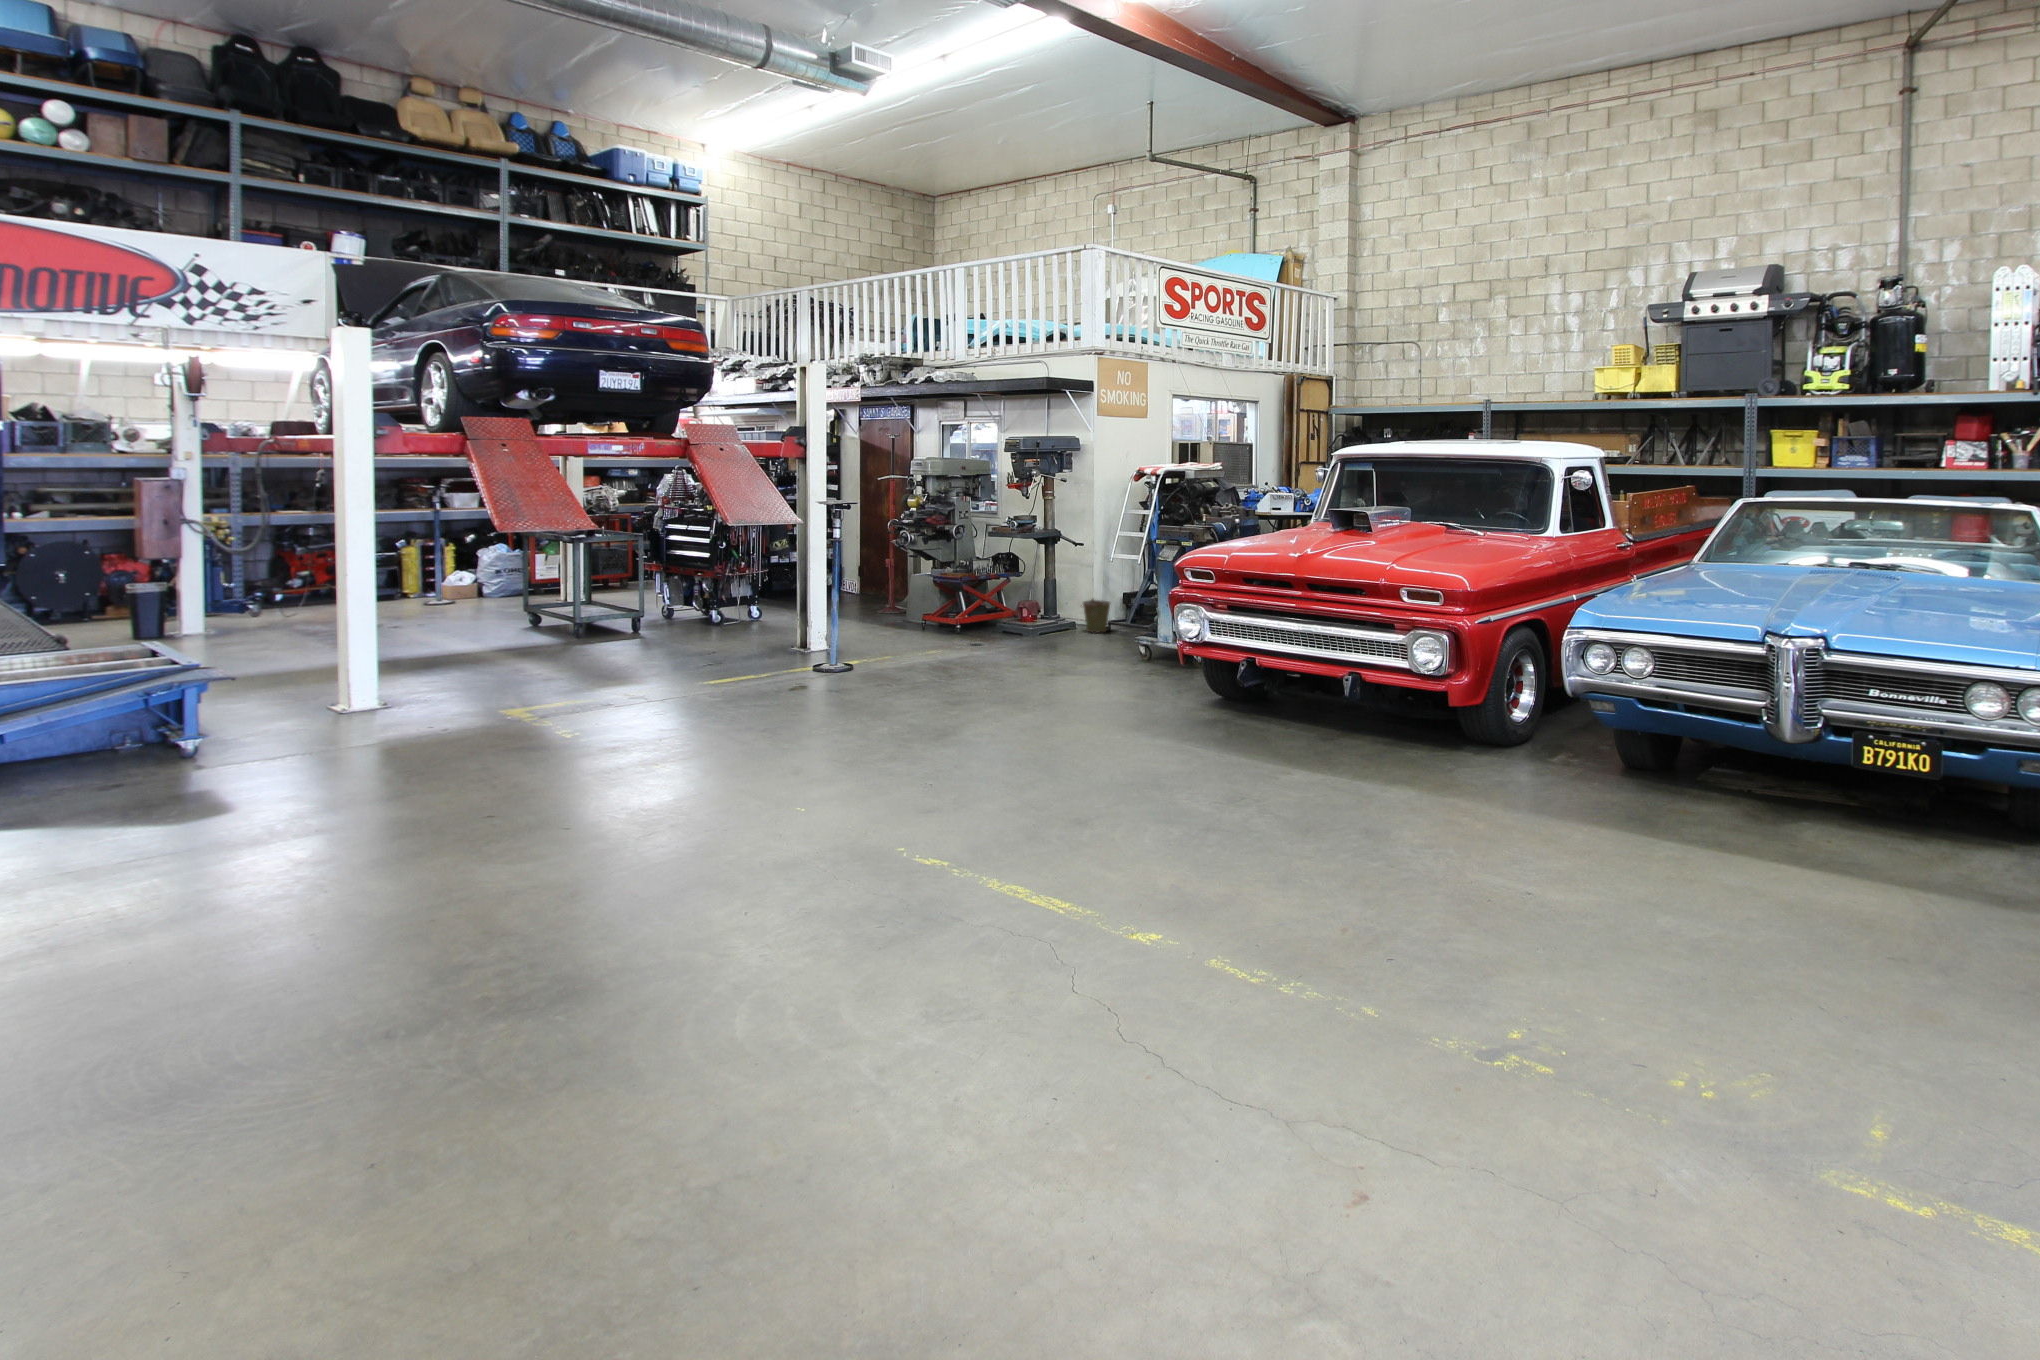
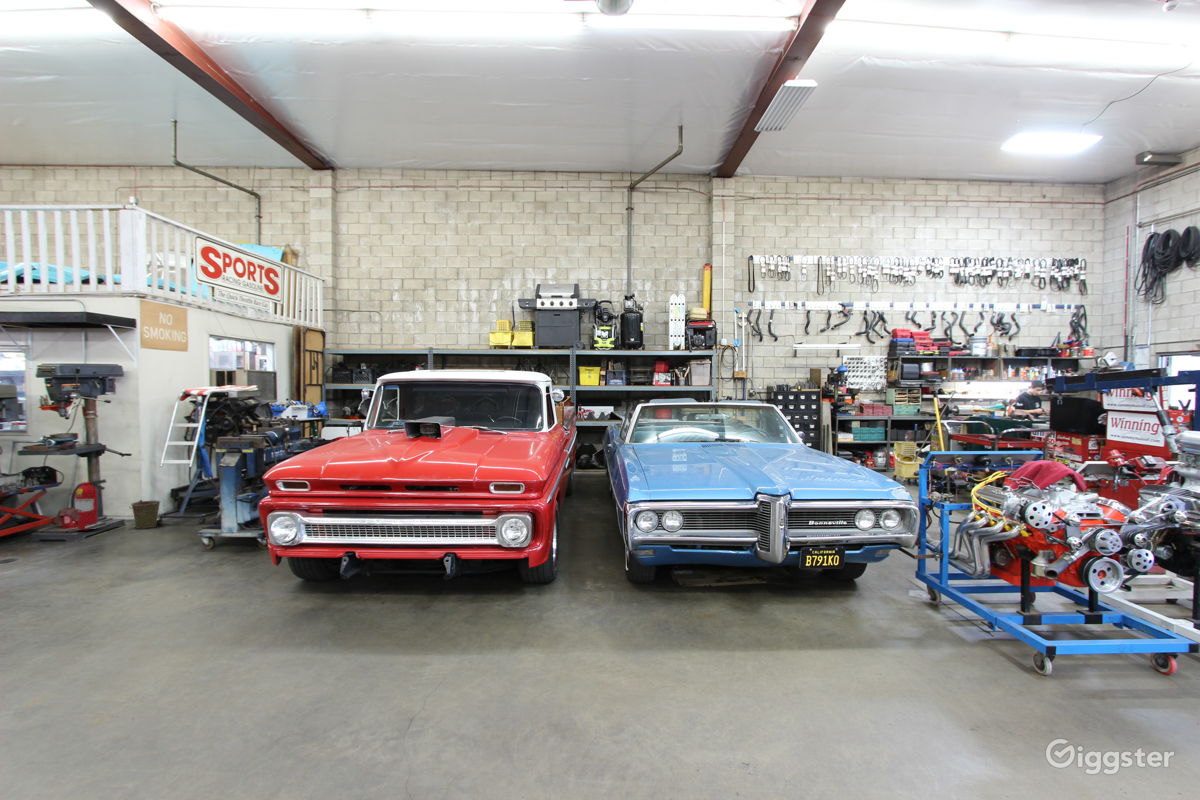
fire extinguisher: none [1029,570,1061,628] -> present [71,479,106,530]

